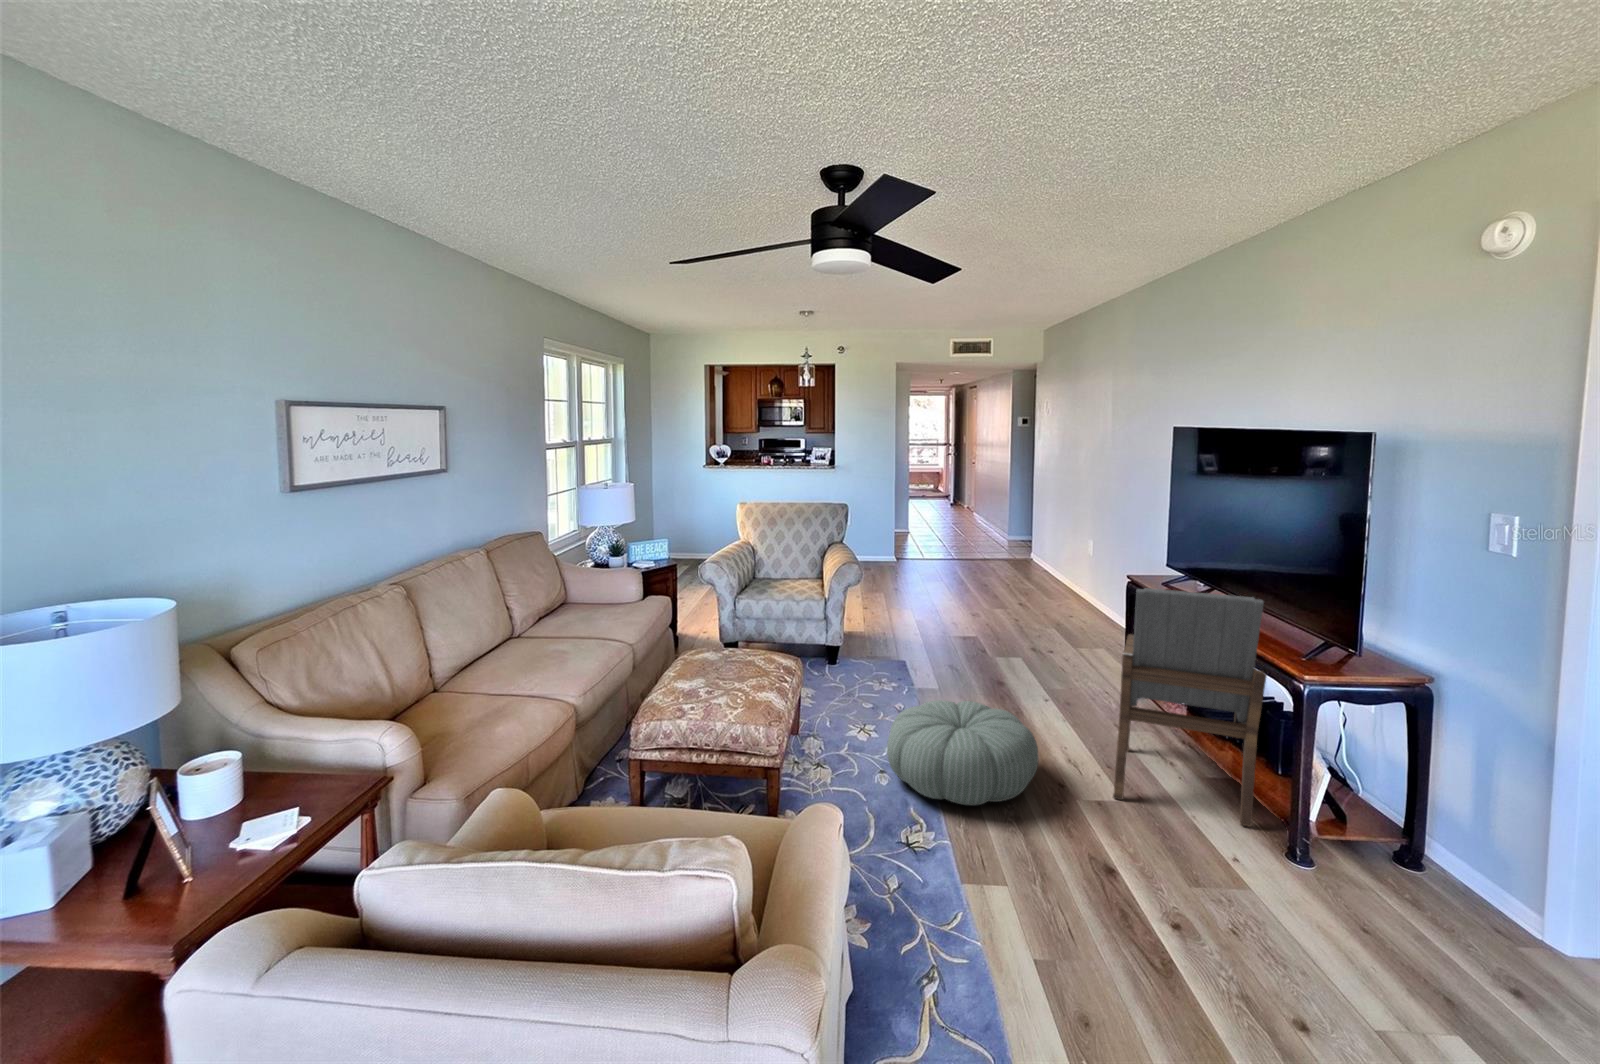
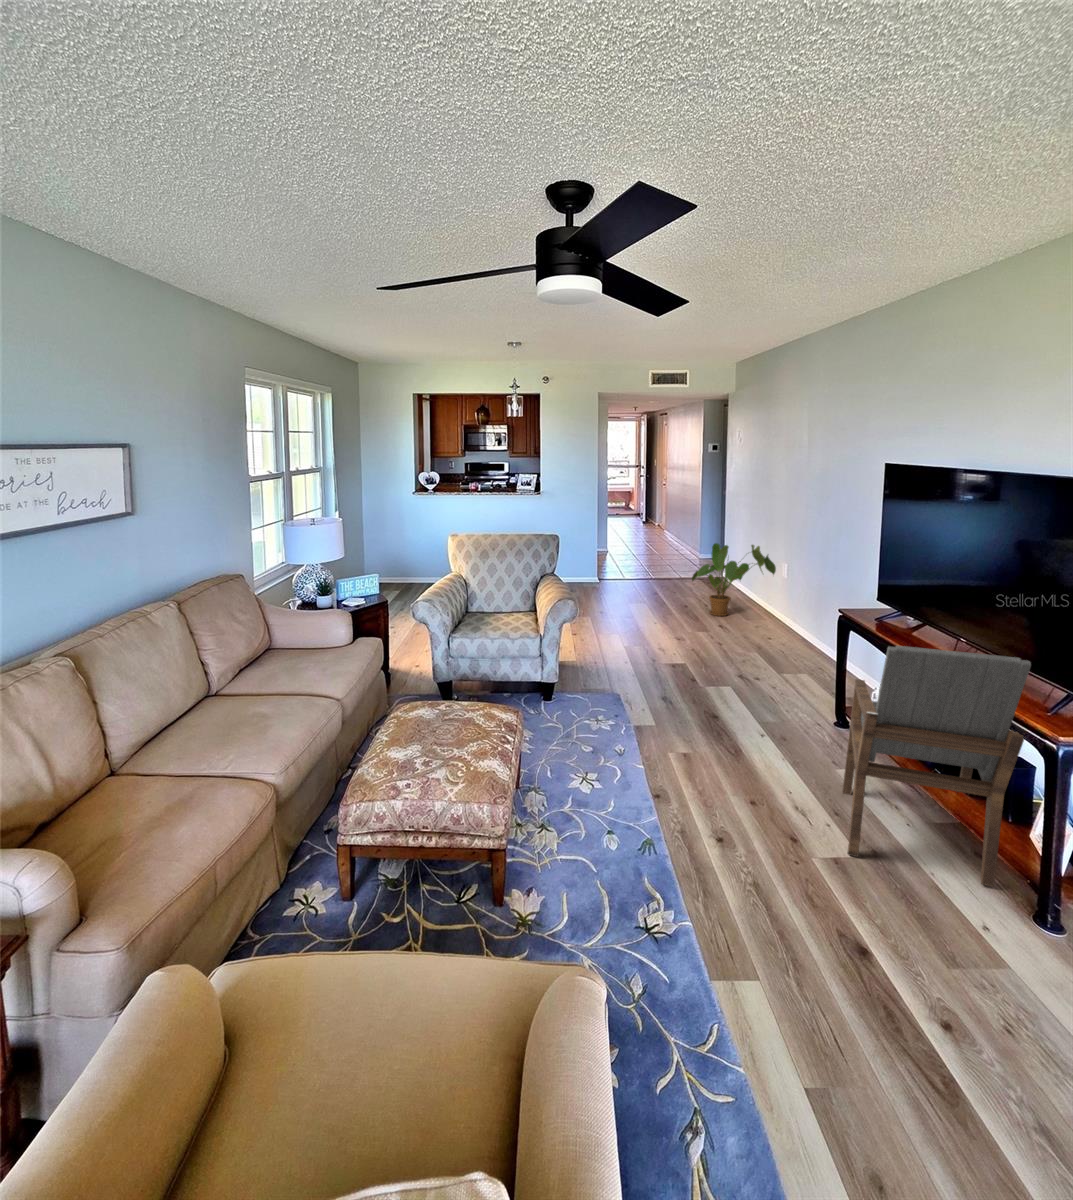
house plant: none [994,518,1082,596] -> present [692,543,776,616]
pouf: present [887,700,1039,805] -> none [615,752,772,873]

